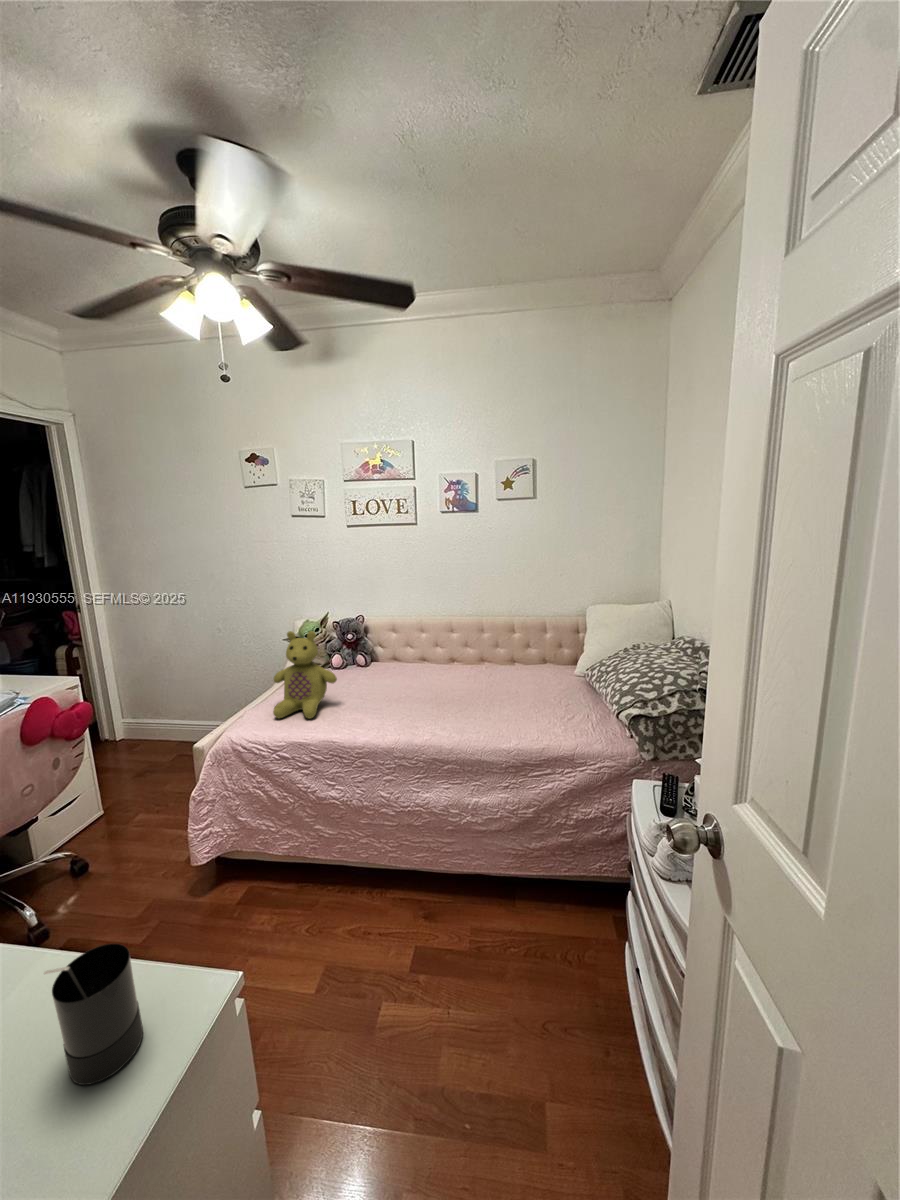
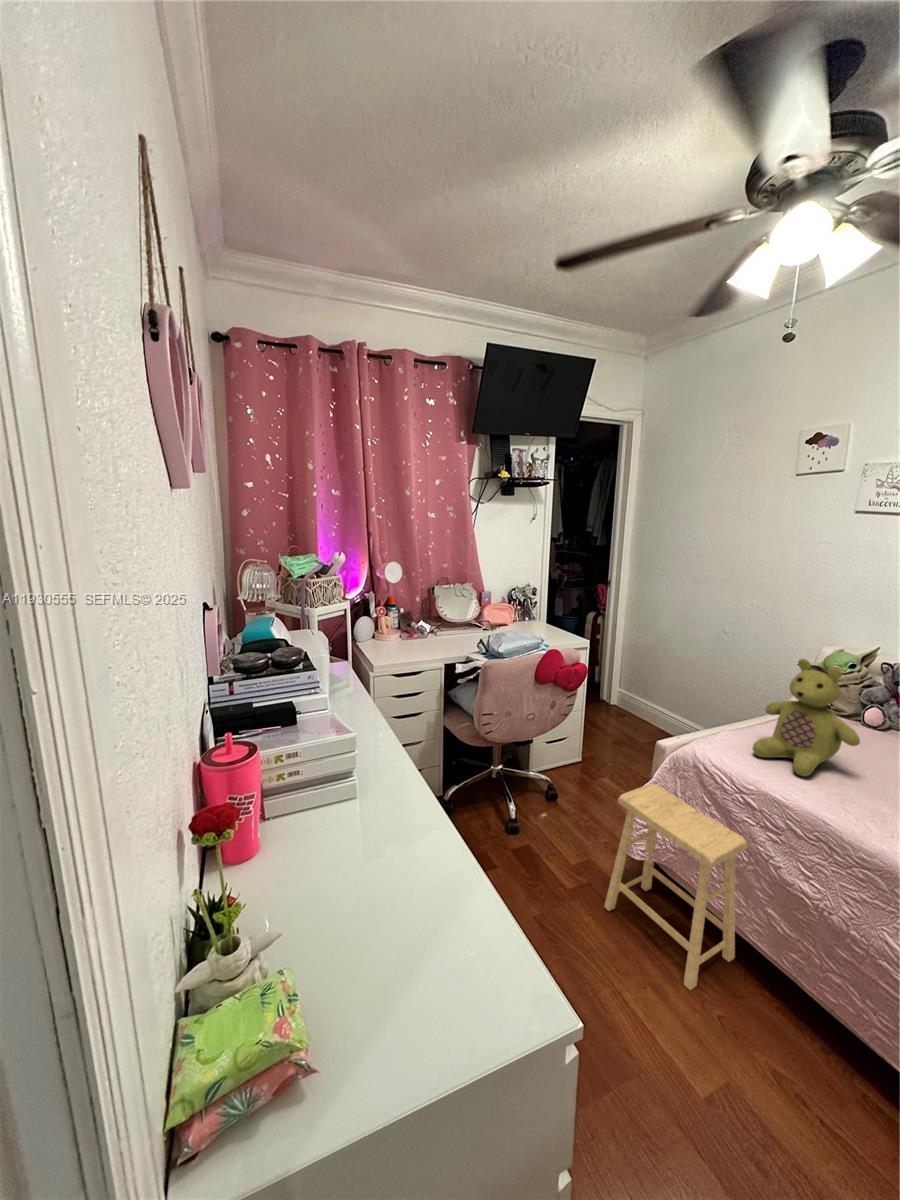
footstool: none [173,784,304,932] -> present [604,784,748,990]
candle: present [44,944,143,1085] -> none [446,877,504,1005]

